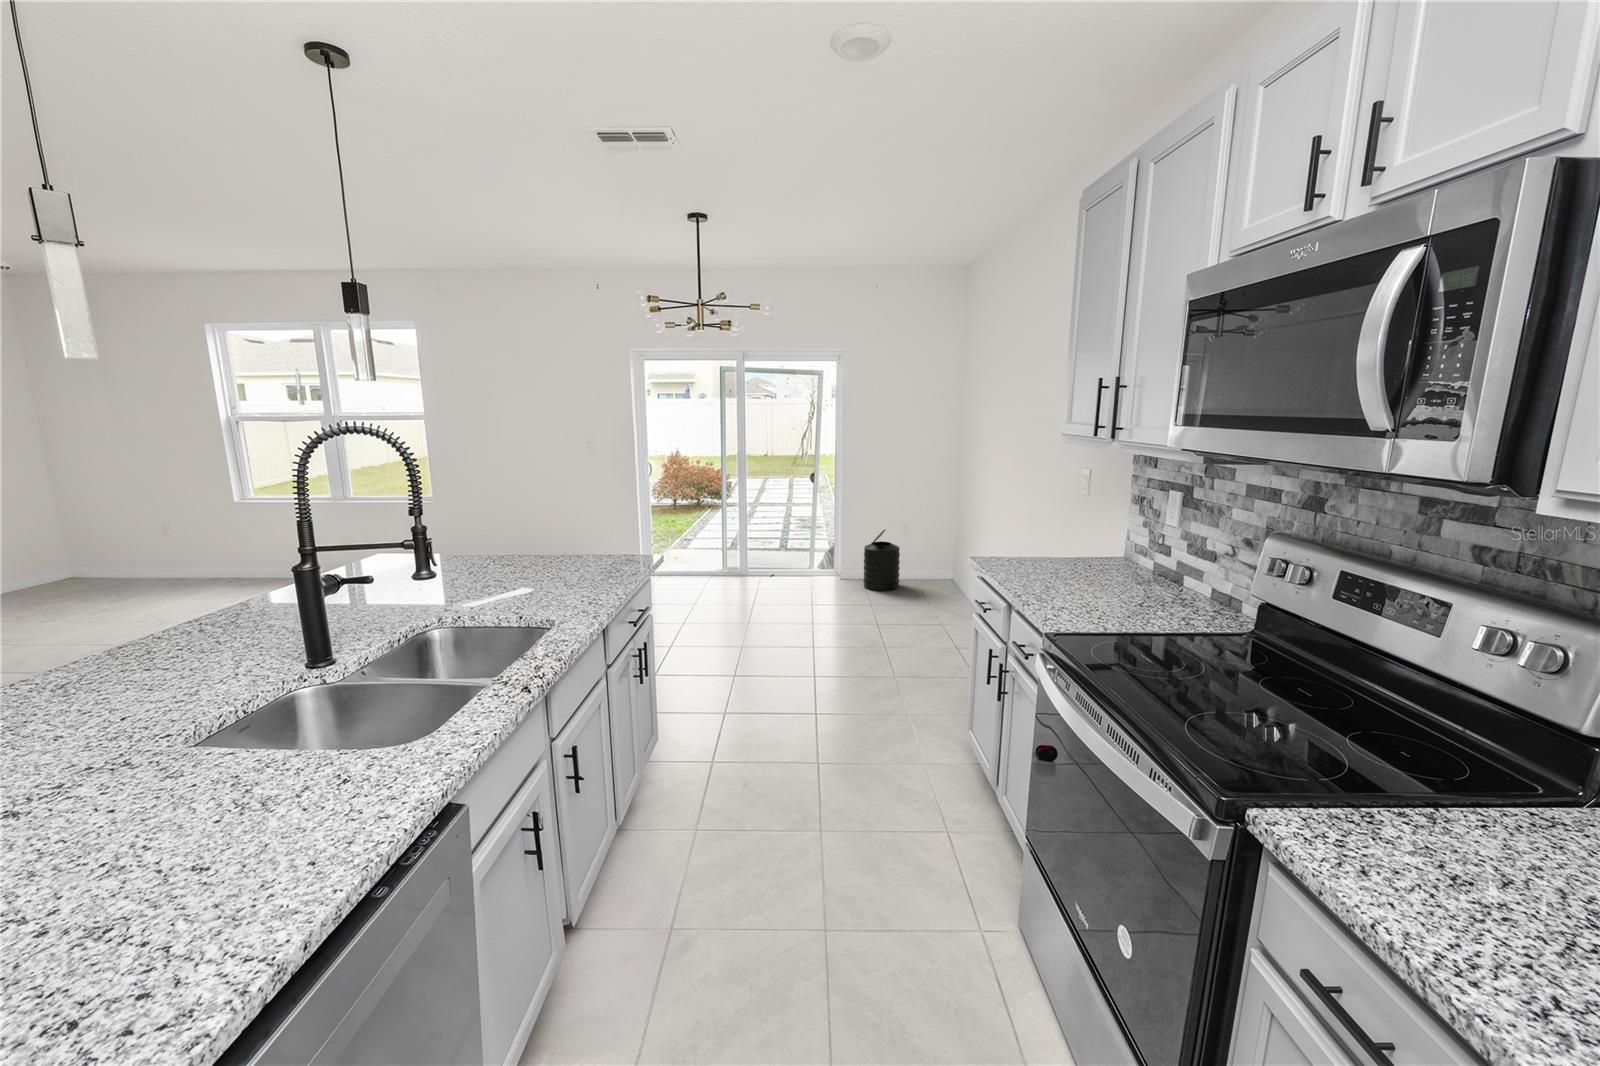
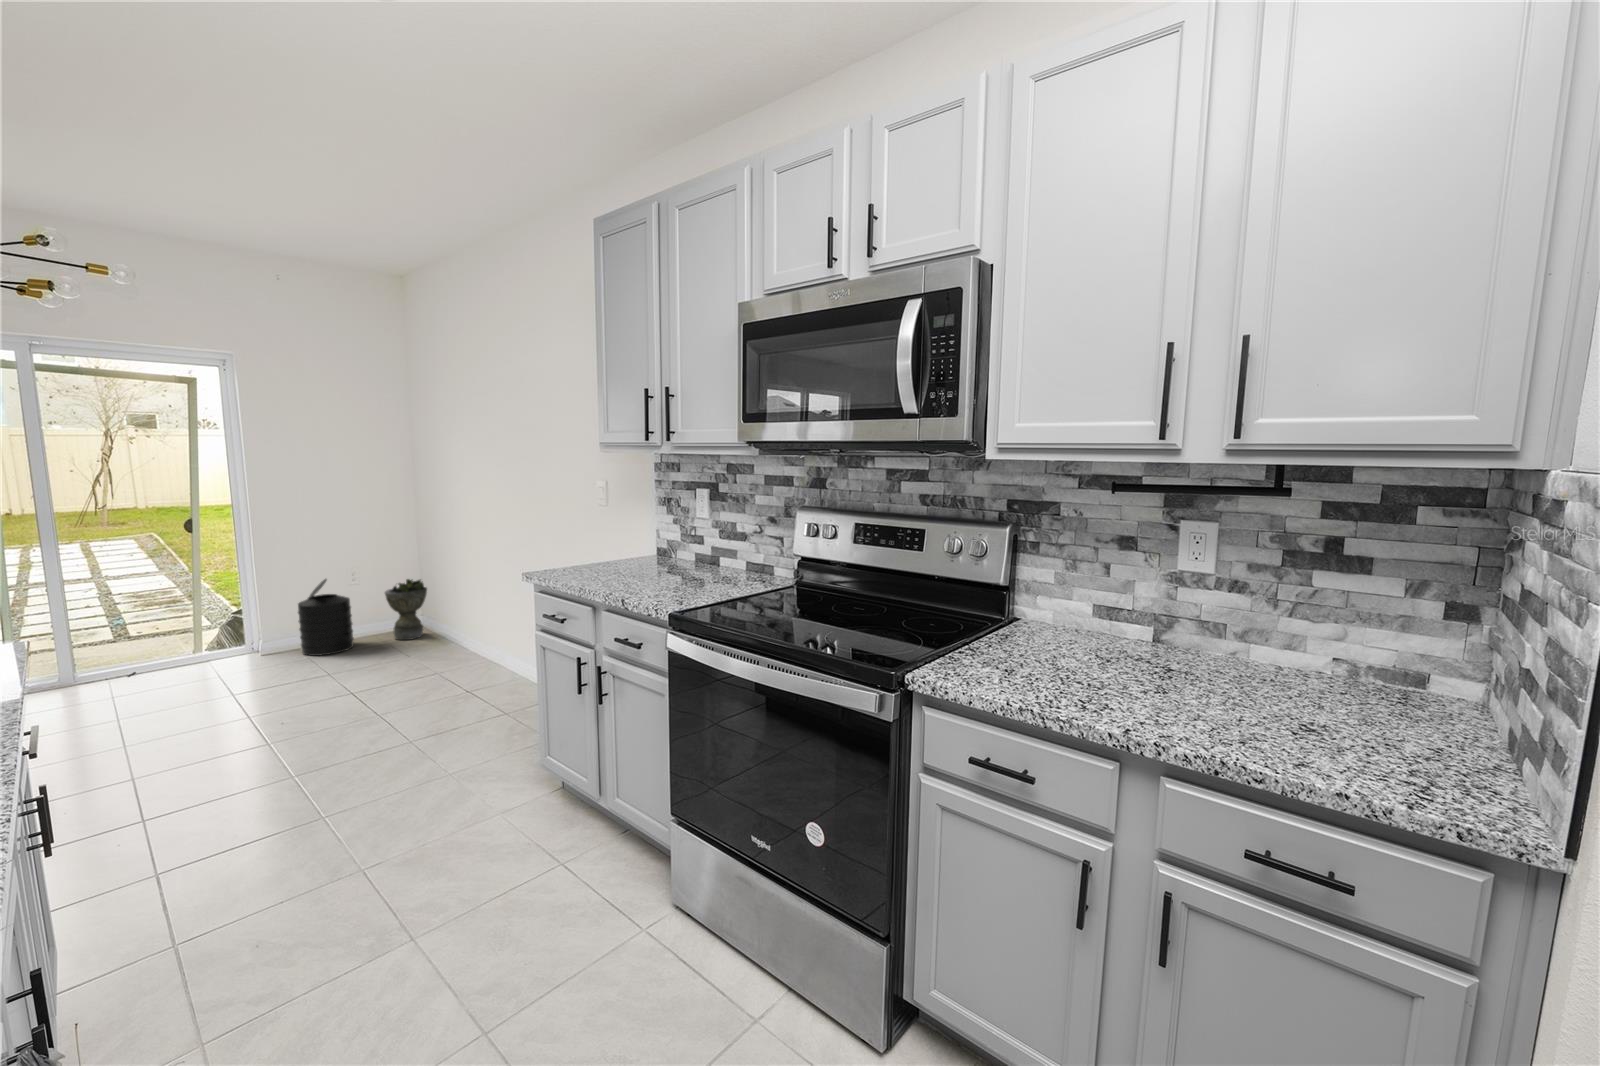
planter: none [925,538,959,591] -> present [385,579,427,640]

